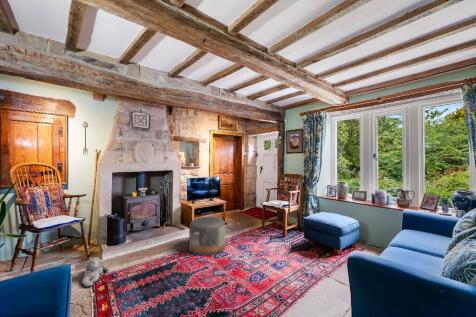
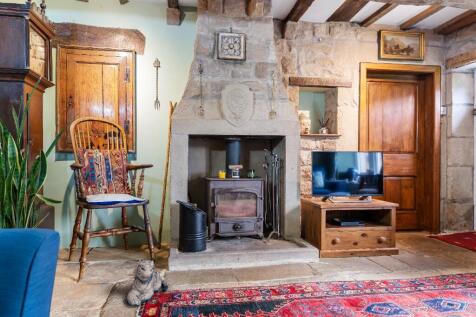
pouf: present [189,217,225,255] -> none [311,222,390,300]

